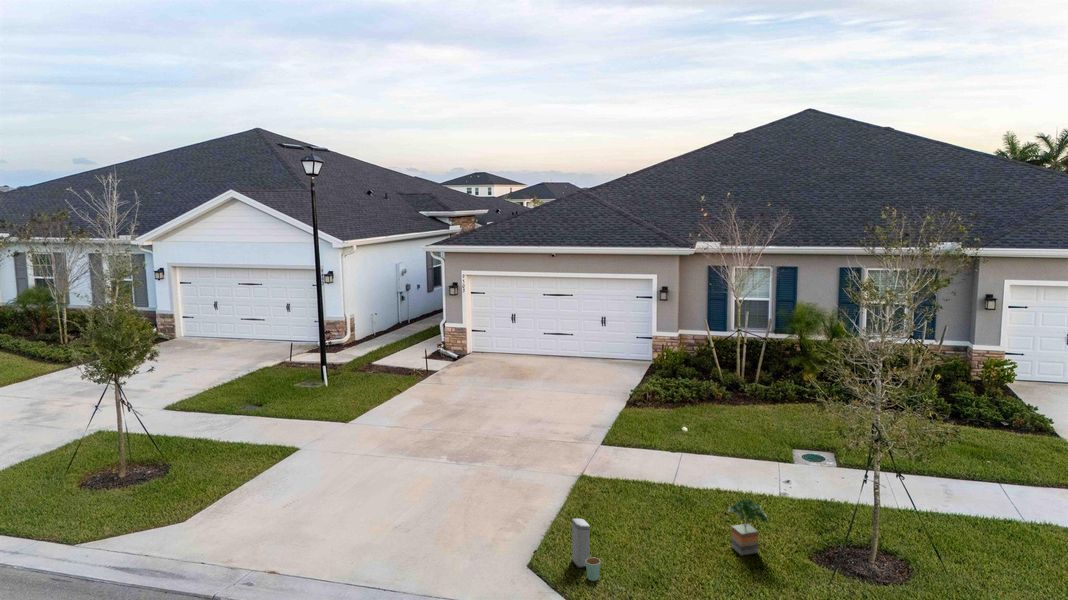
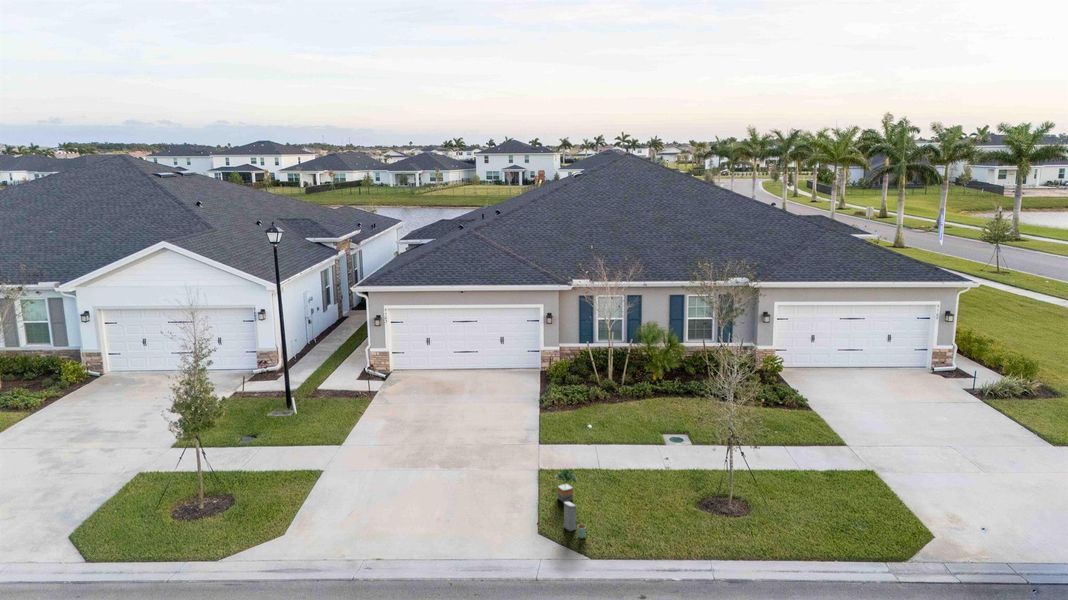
potted tree: present [729,499,767,555] -> present [556,470,577,502]

